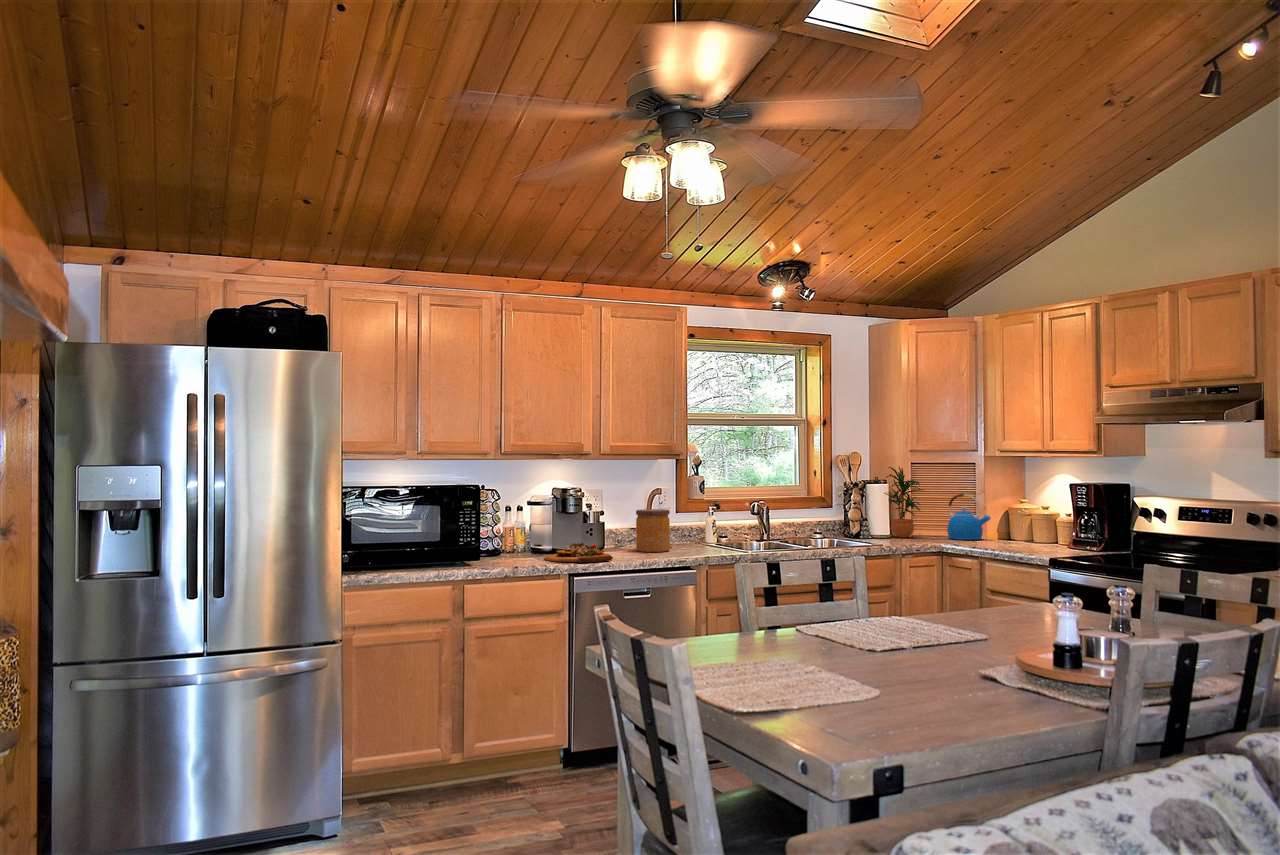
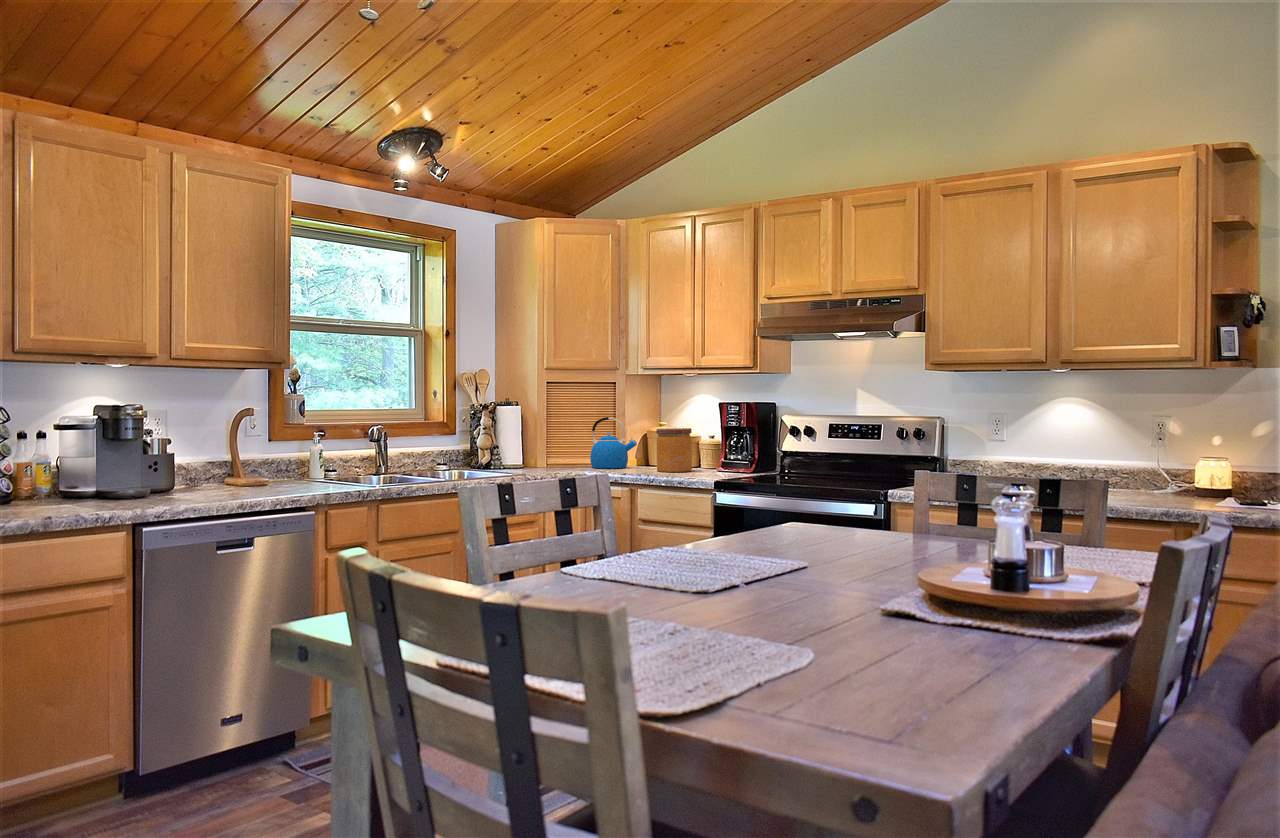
potted plant: present [884,467,923,538] -> none [520,386,568,468]
jar: present [636,509,670,552] -> present [656,428,692,472]
cutting board: present [544,543,613,563] -> none [88,480,196,506]

